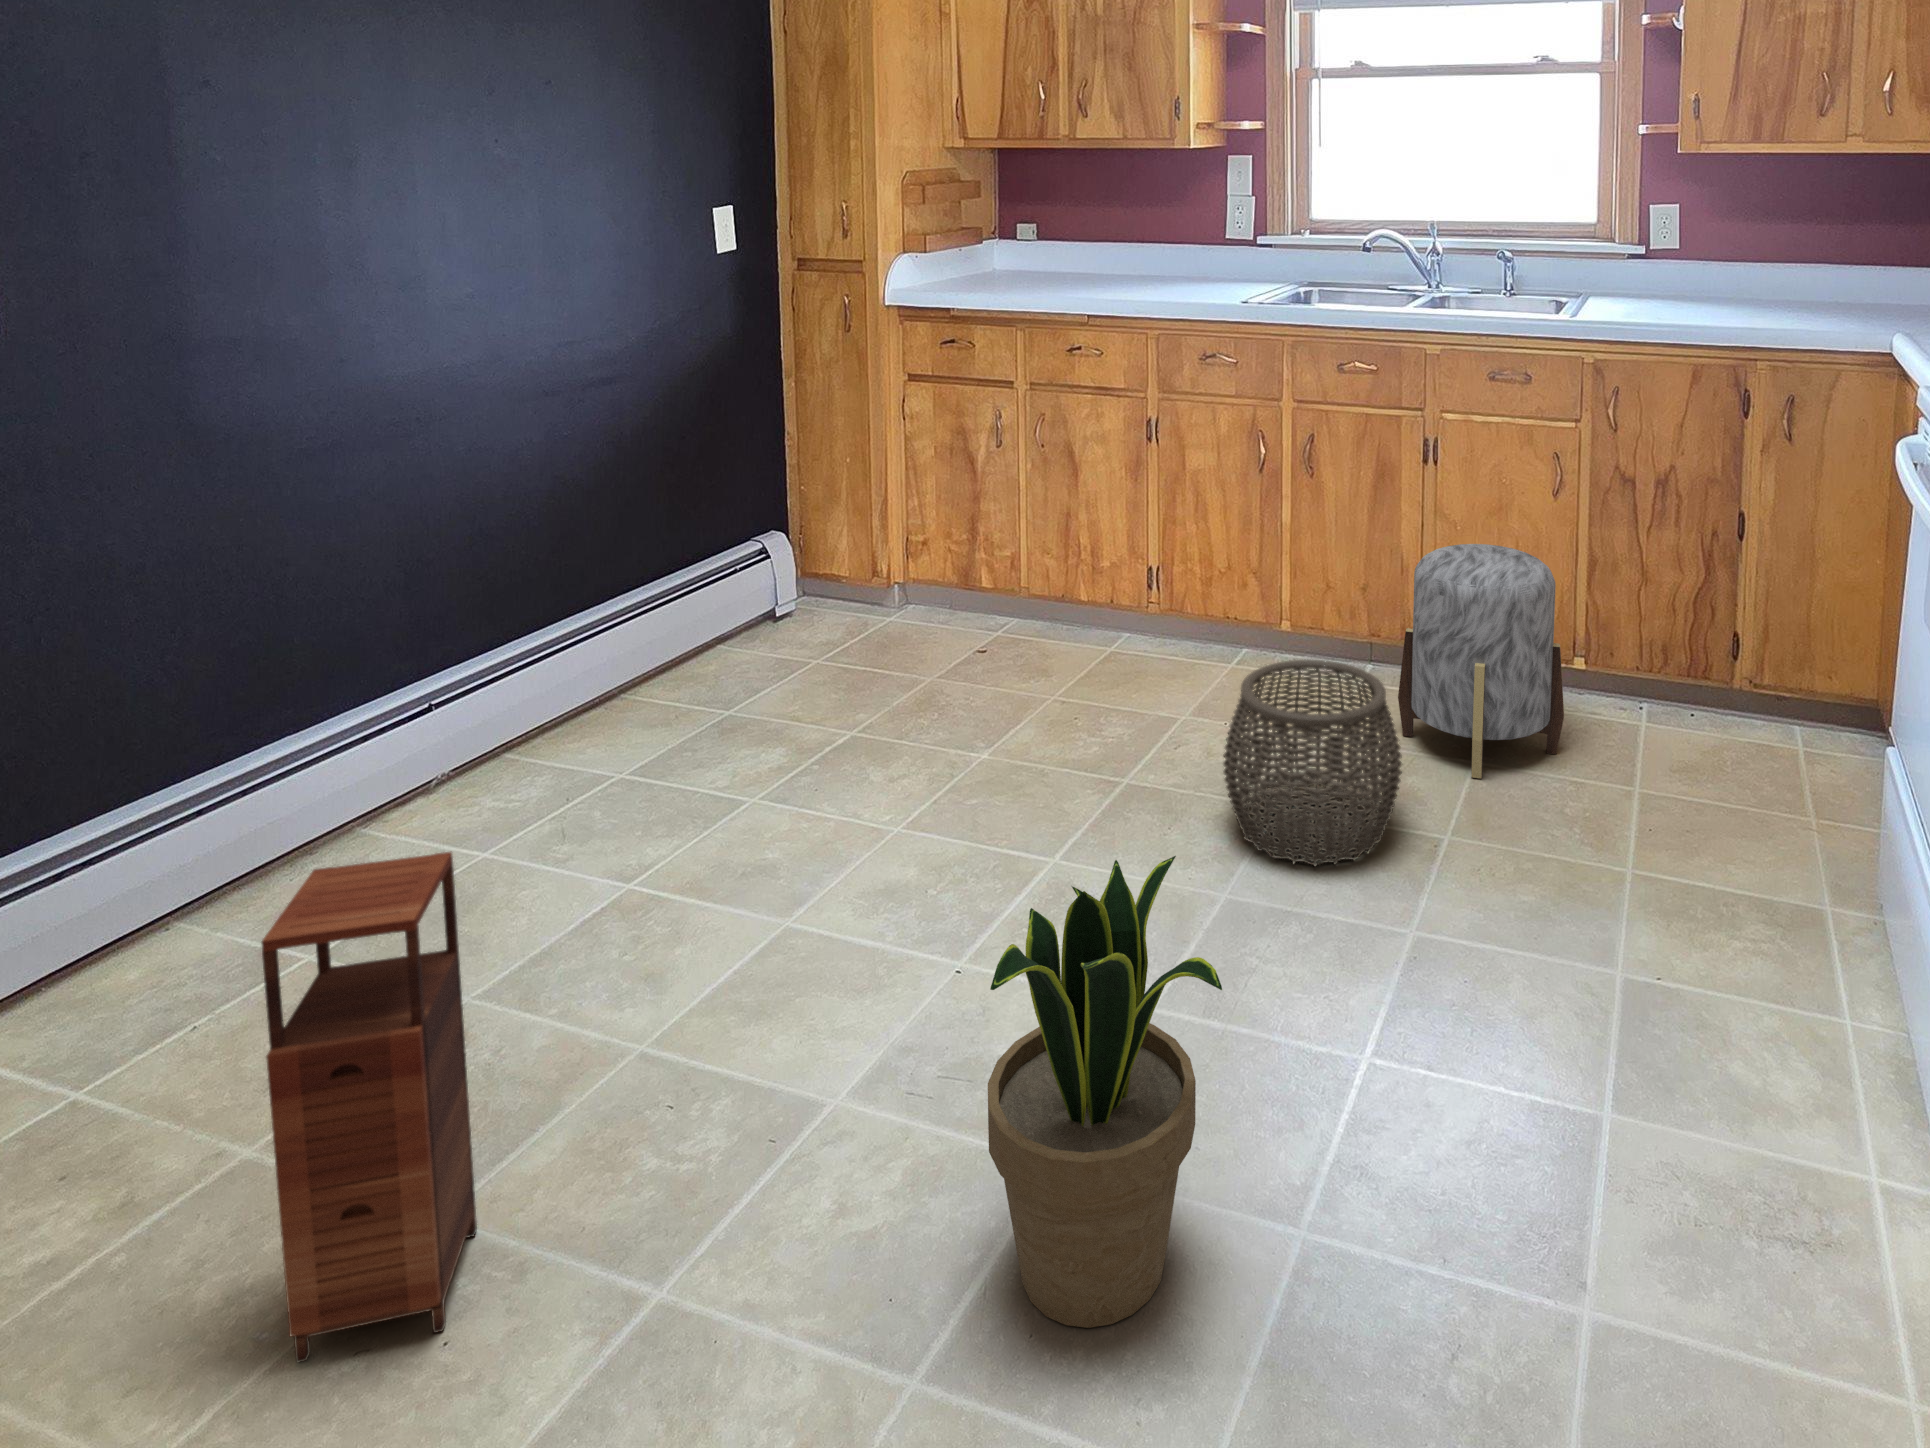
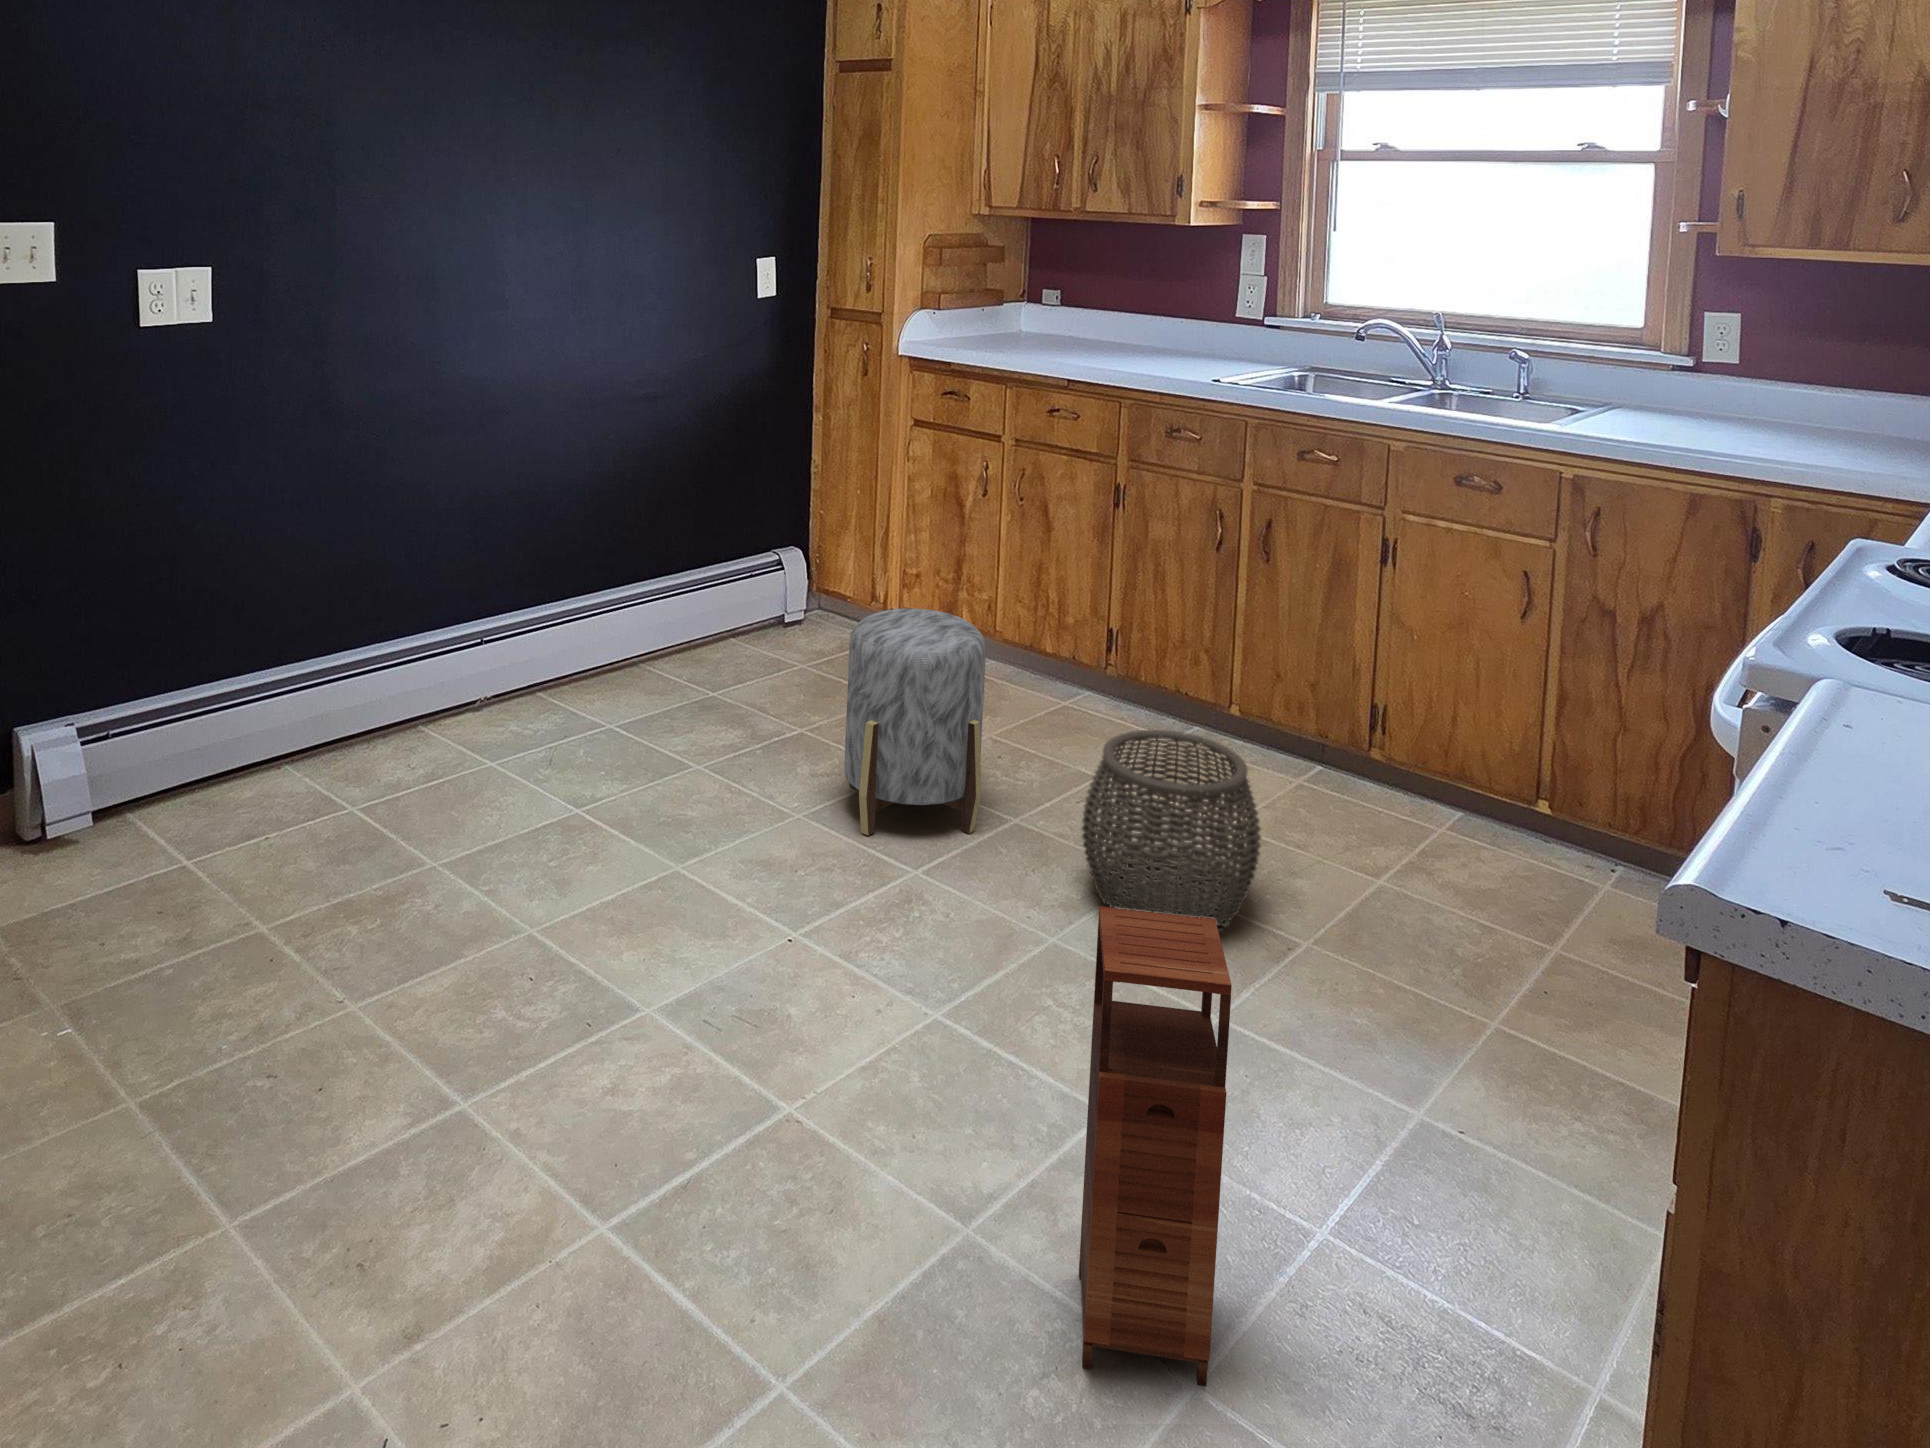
stool: present [1398,544,1564,778] -> present [844,608,986,836]
storage cabinet: present [262,852,477,1363] -> present [1079,906,1232,1386]
potted plant: present [988,856,1222,1328] -> none [696,831,898,1214]

